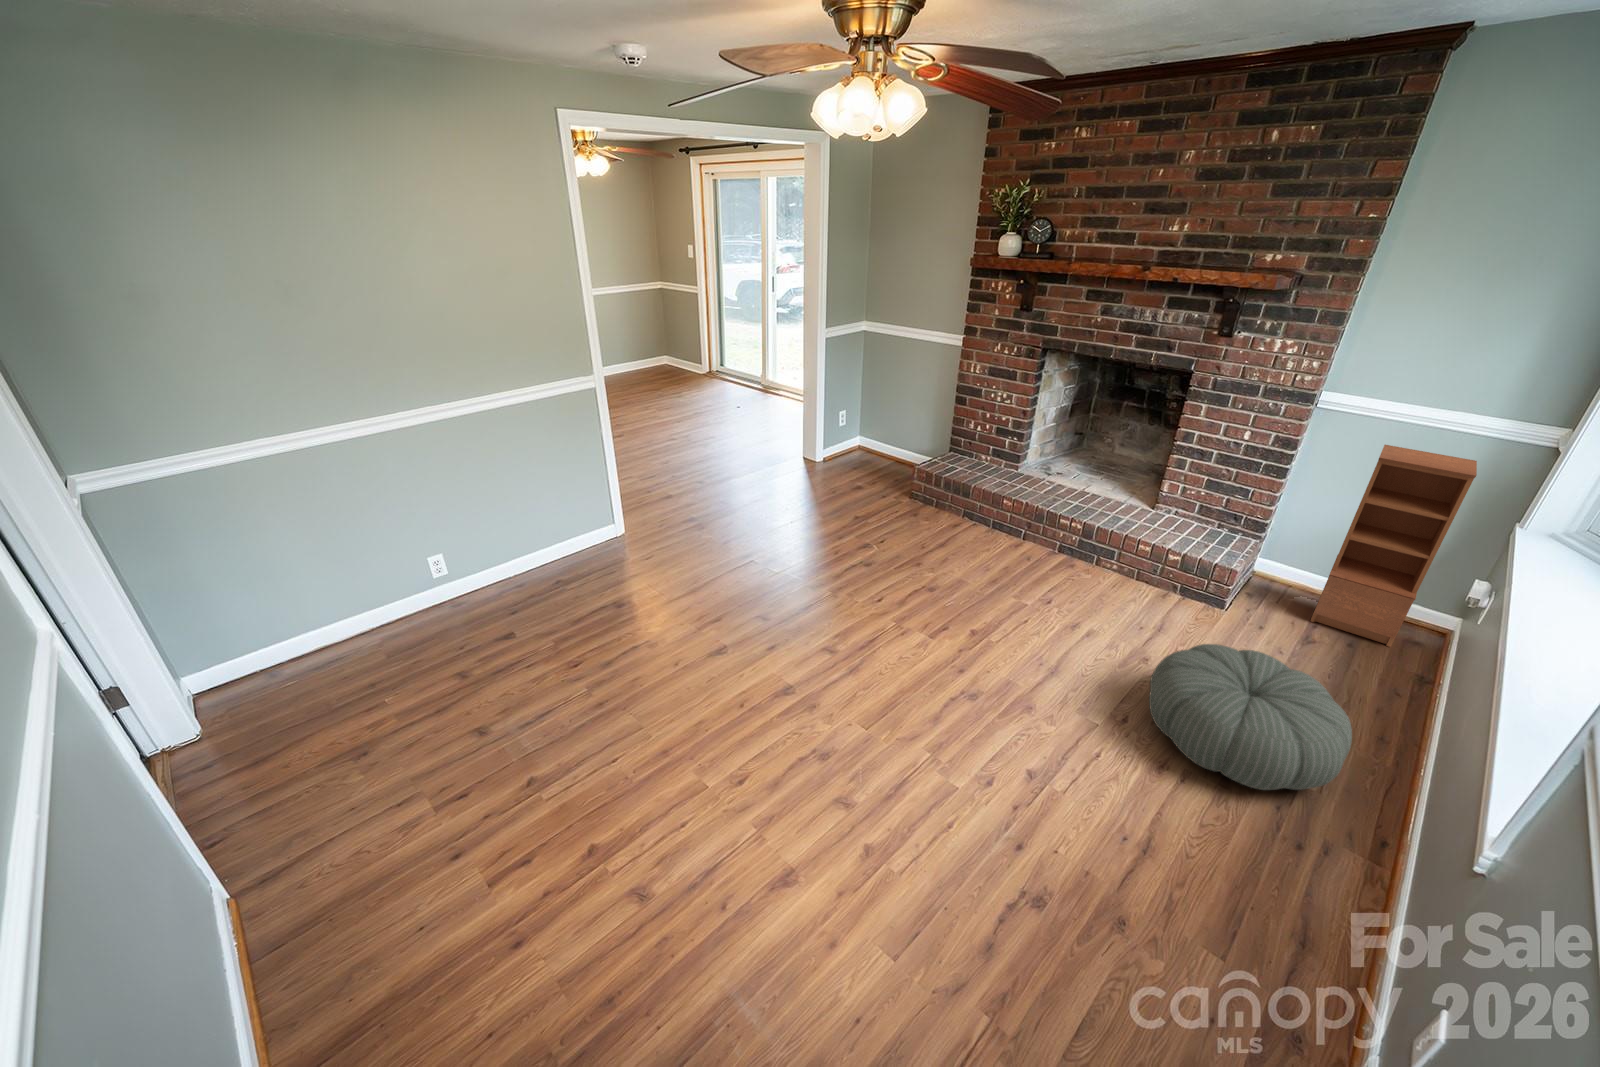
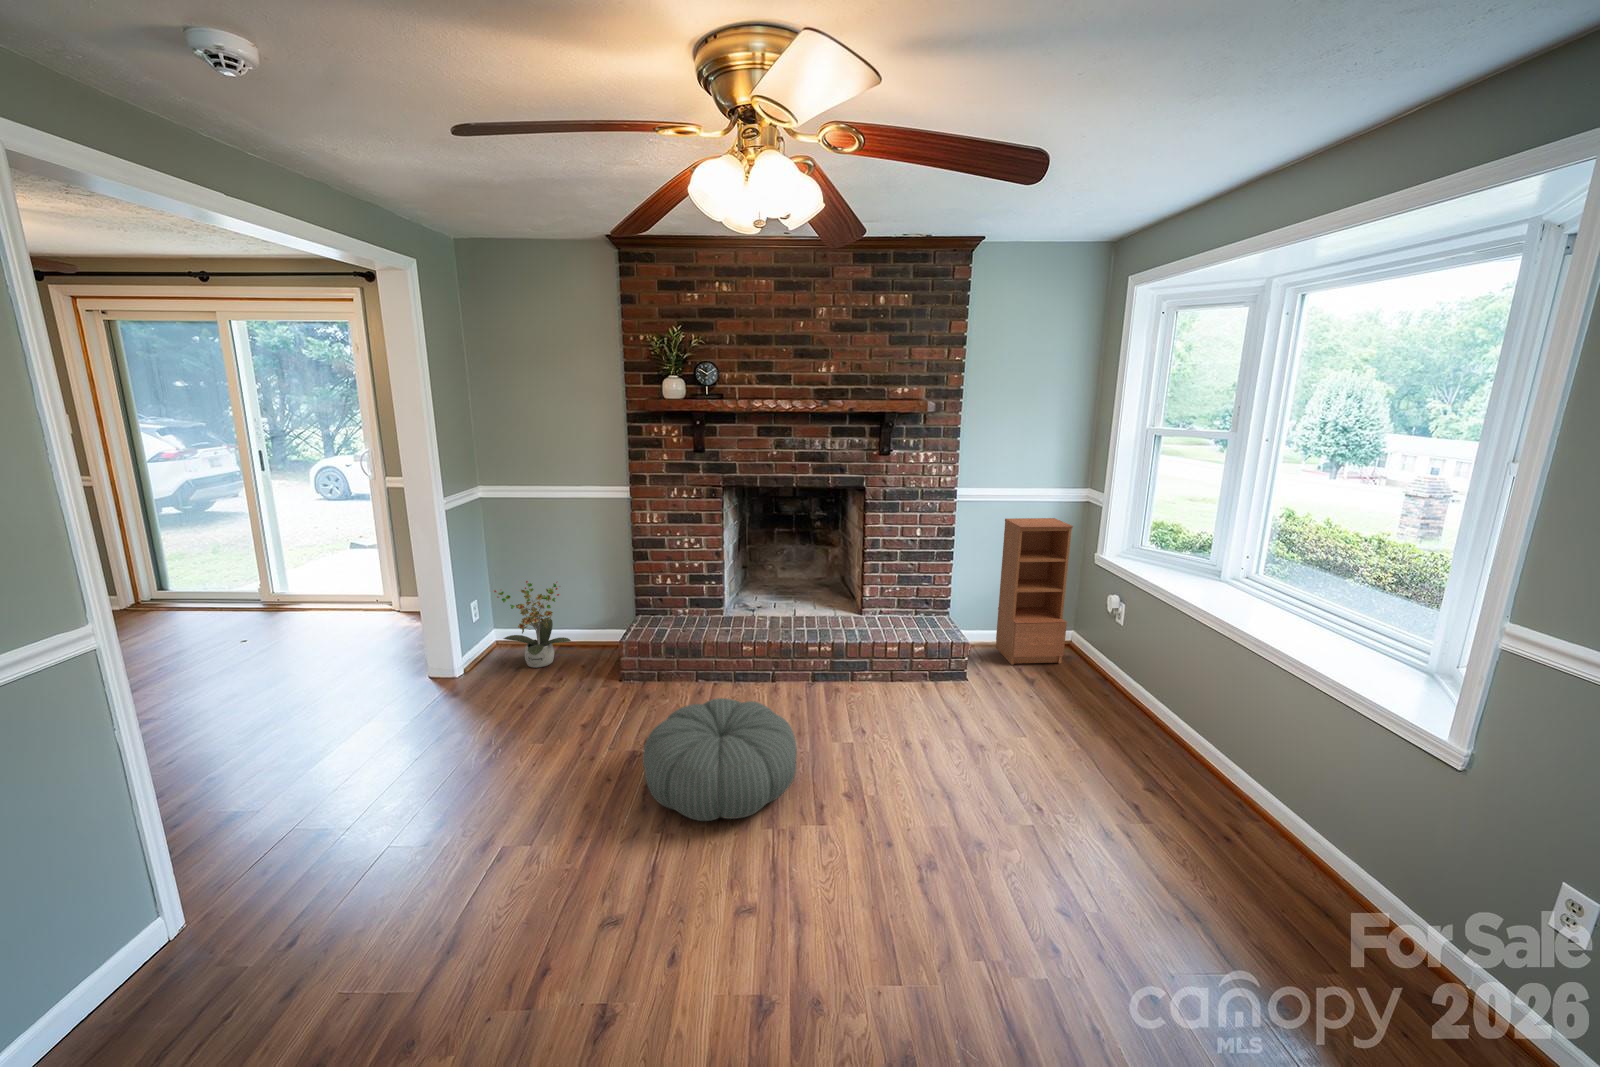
potted plant: none [853,403,902,472] -> present [494,581,571,668]
pouf: present [1149,644,1352,790] -> present [643,698,797,821]

